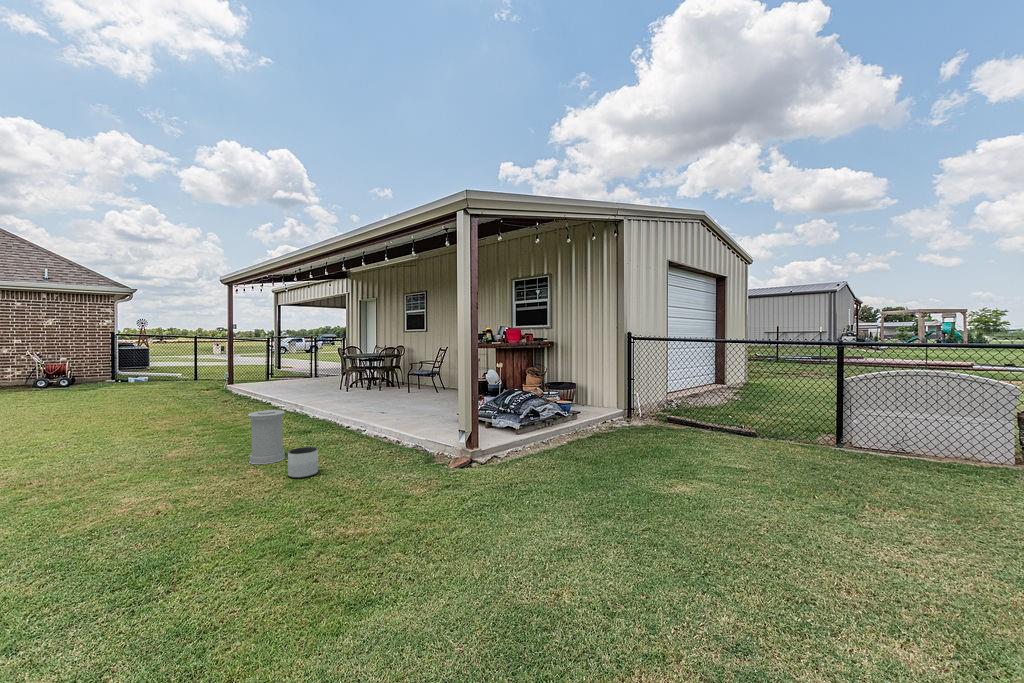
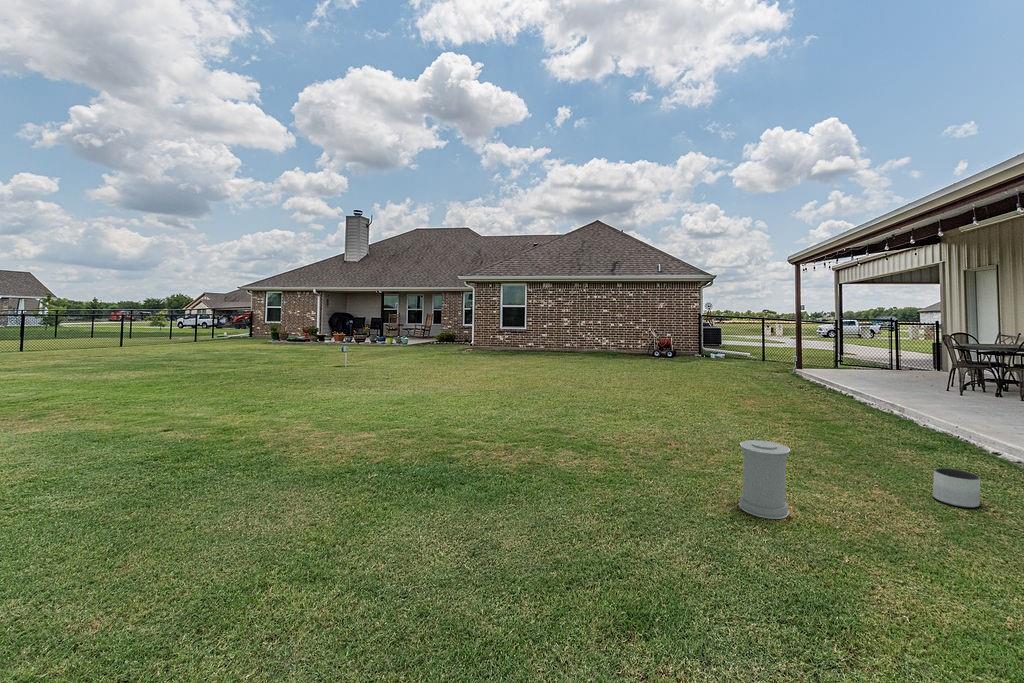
trash can: present [248,410,285,464] -> present [739,440,790,519]

